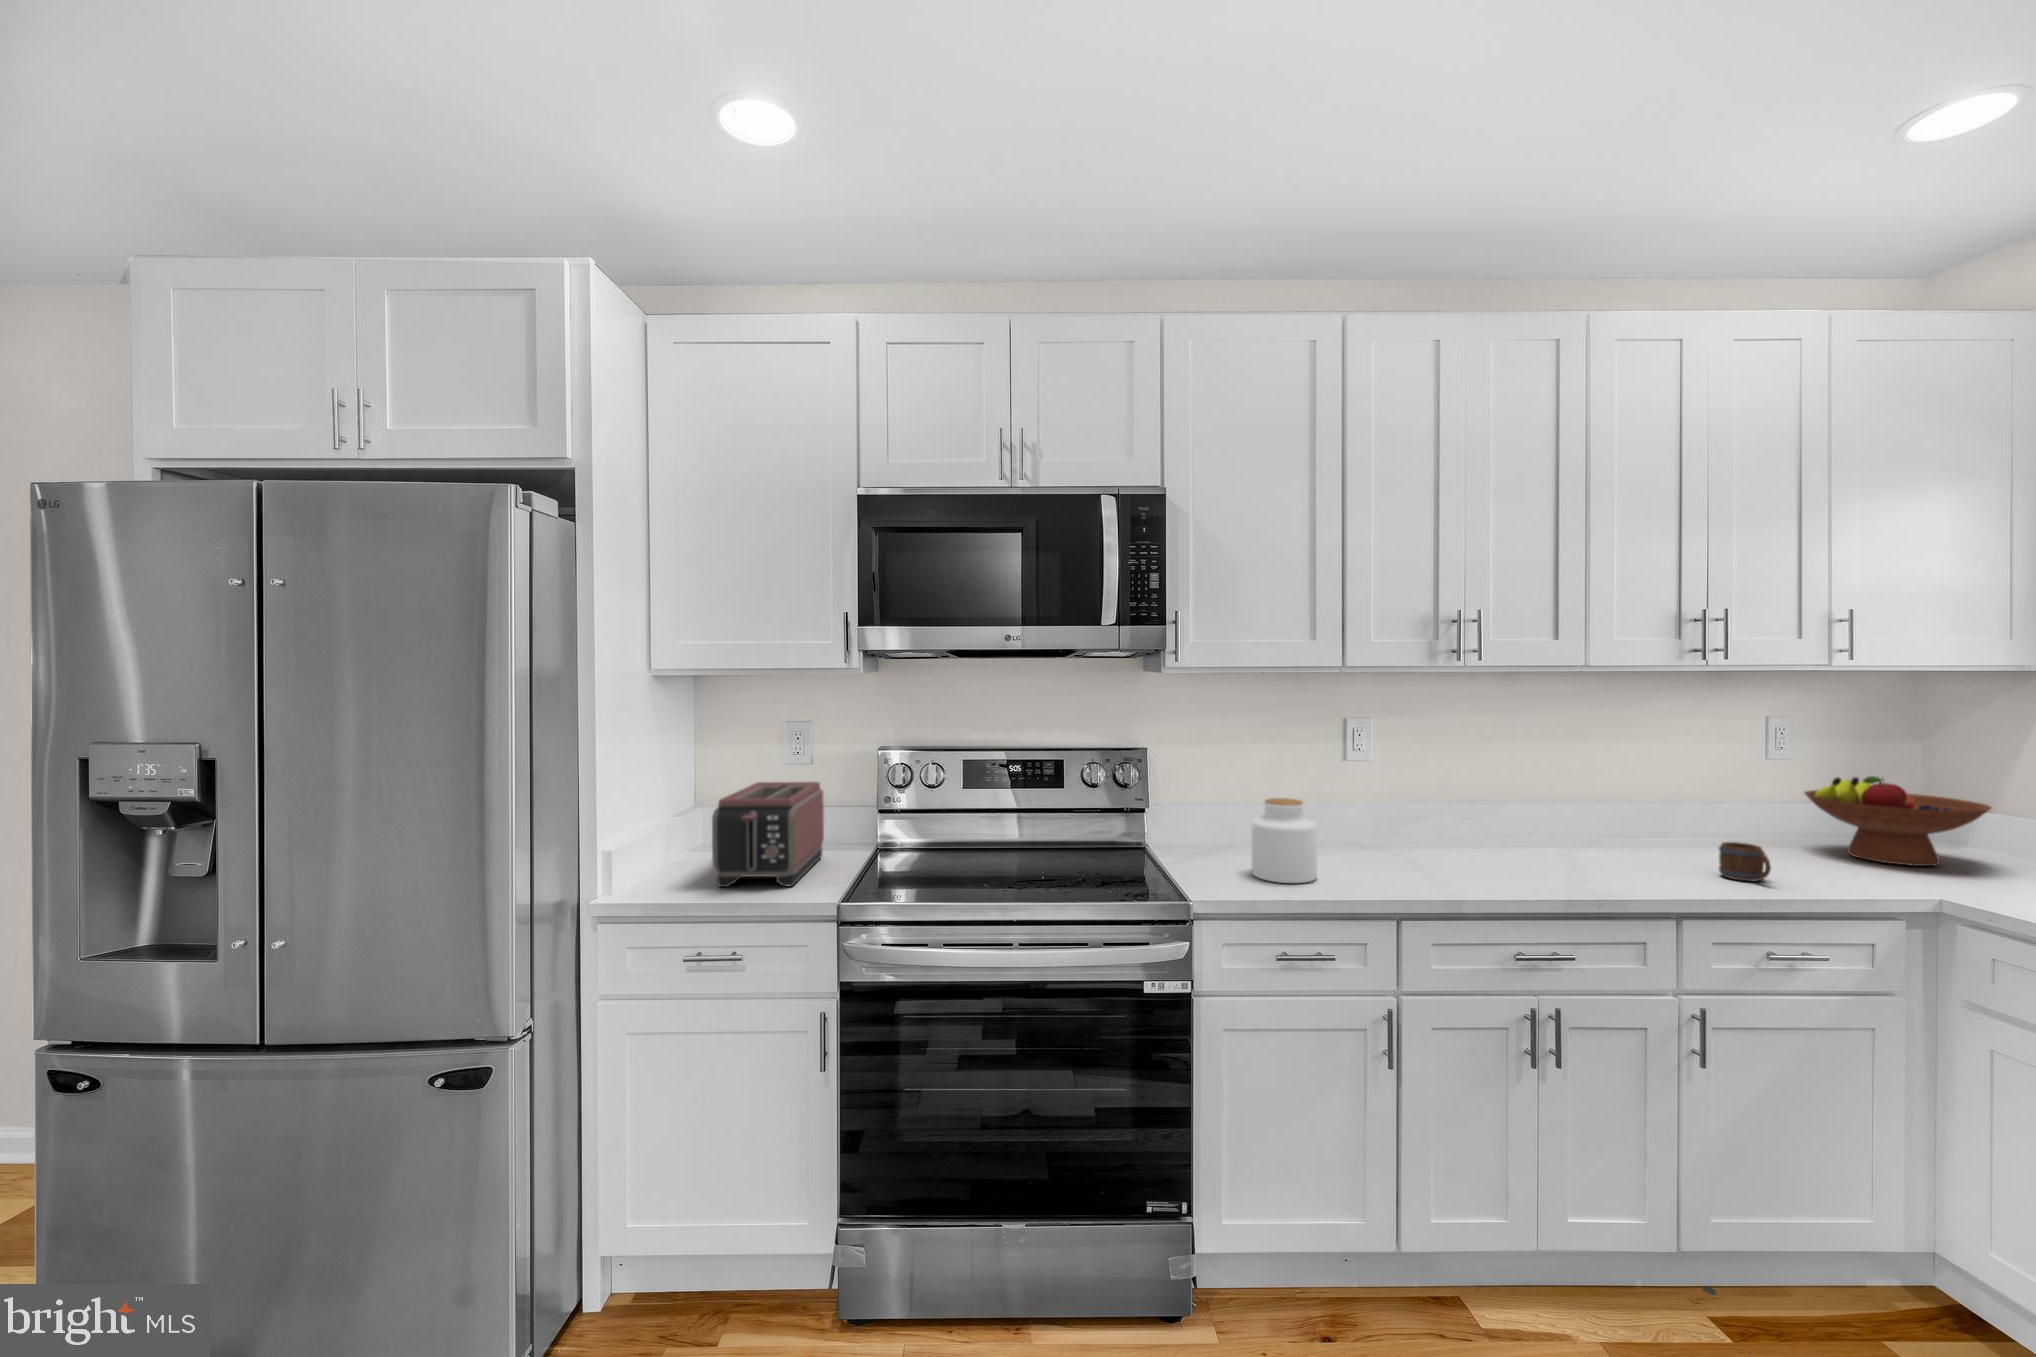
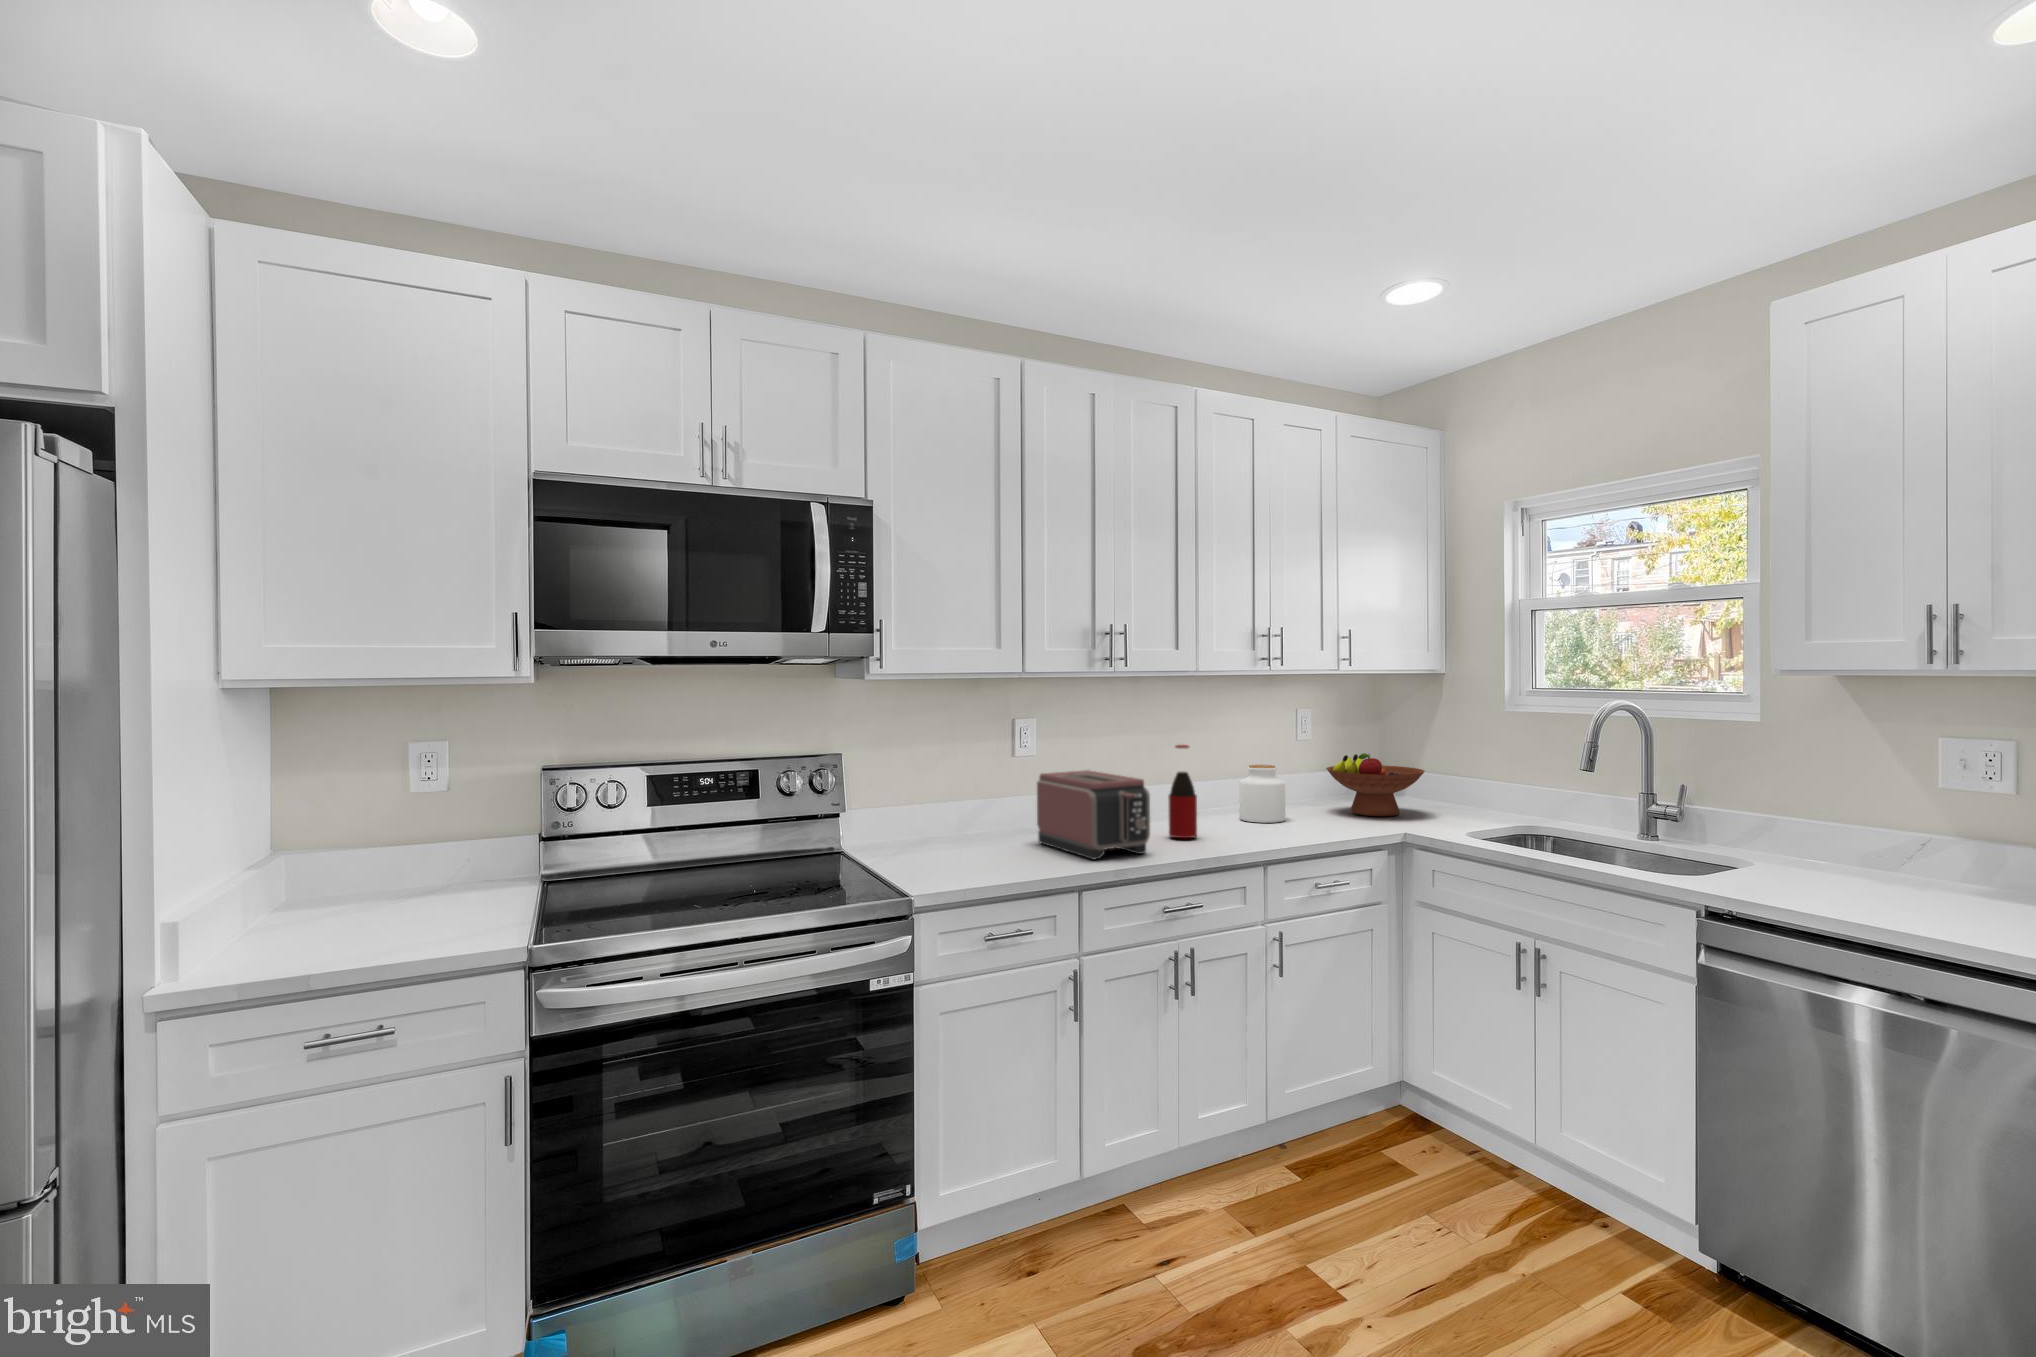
bottle: none [1540,753,1581,869] -> present [1168,745,1197,838]
toaster: present [712,782,824,887] -> present [1037,770,1150,860]
jar: present [1252,798,1317,883] -> present [1239,765,1286,823]
mug: present [1719,842,1771,881] -> none [1283,808,1315,836]

